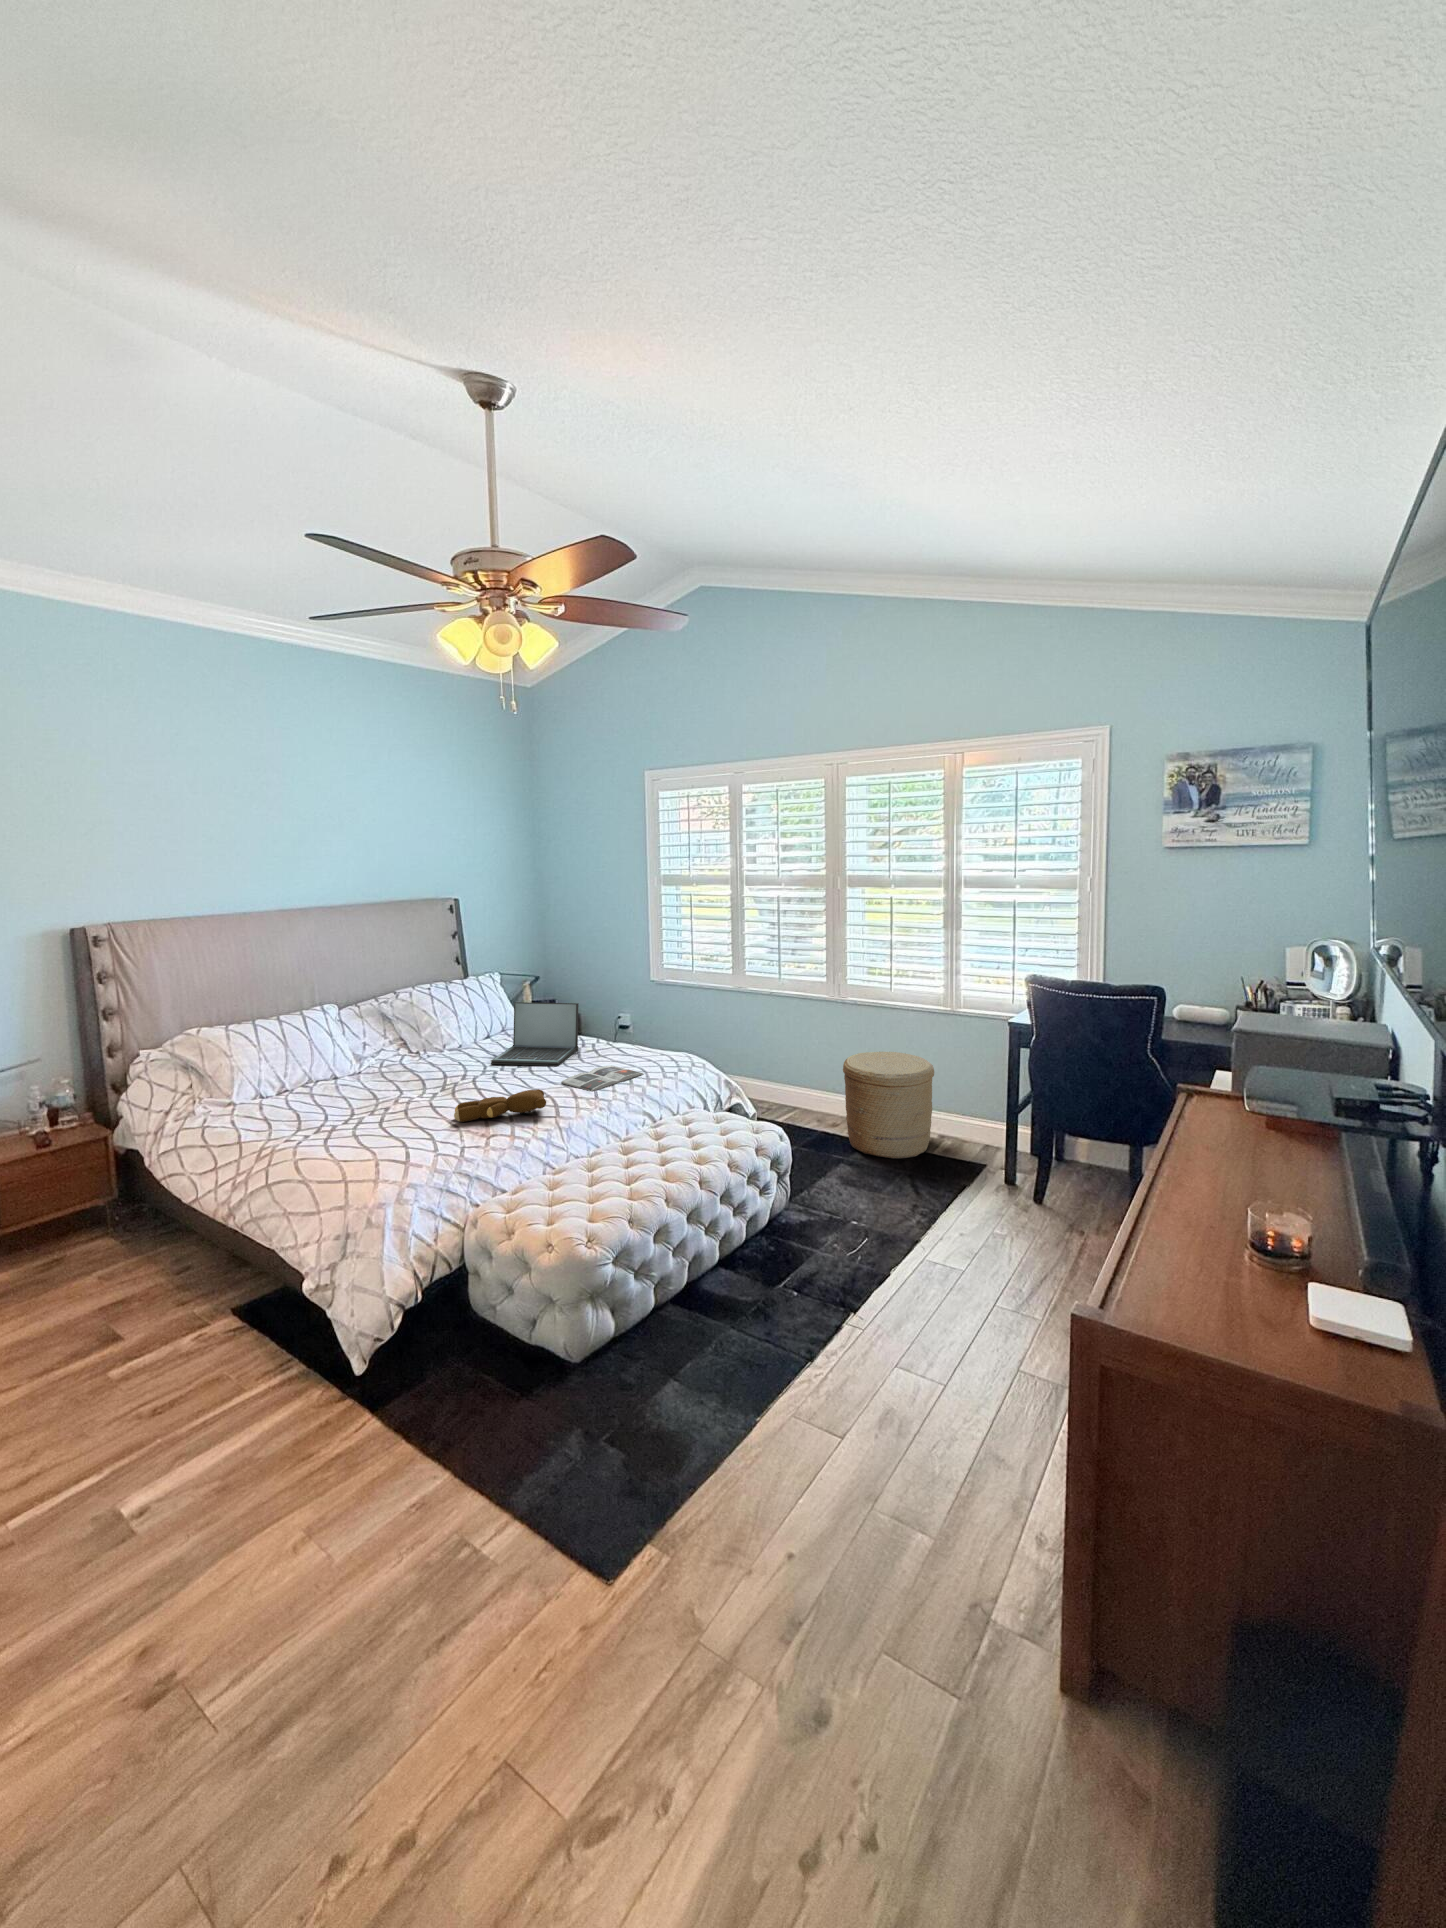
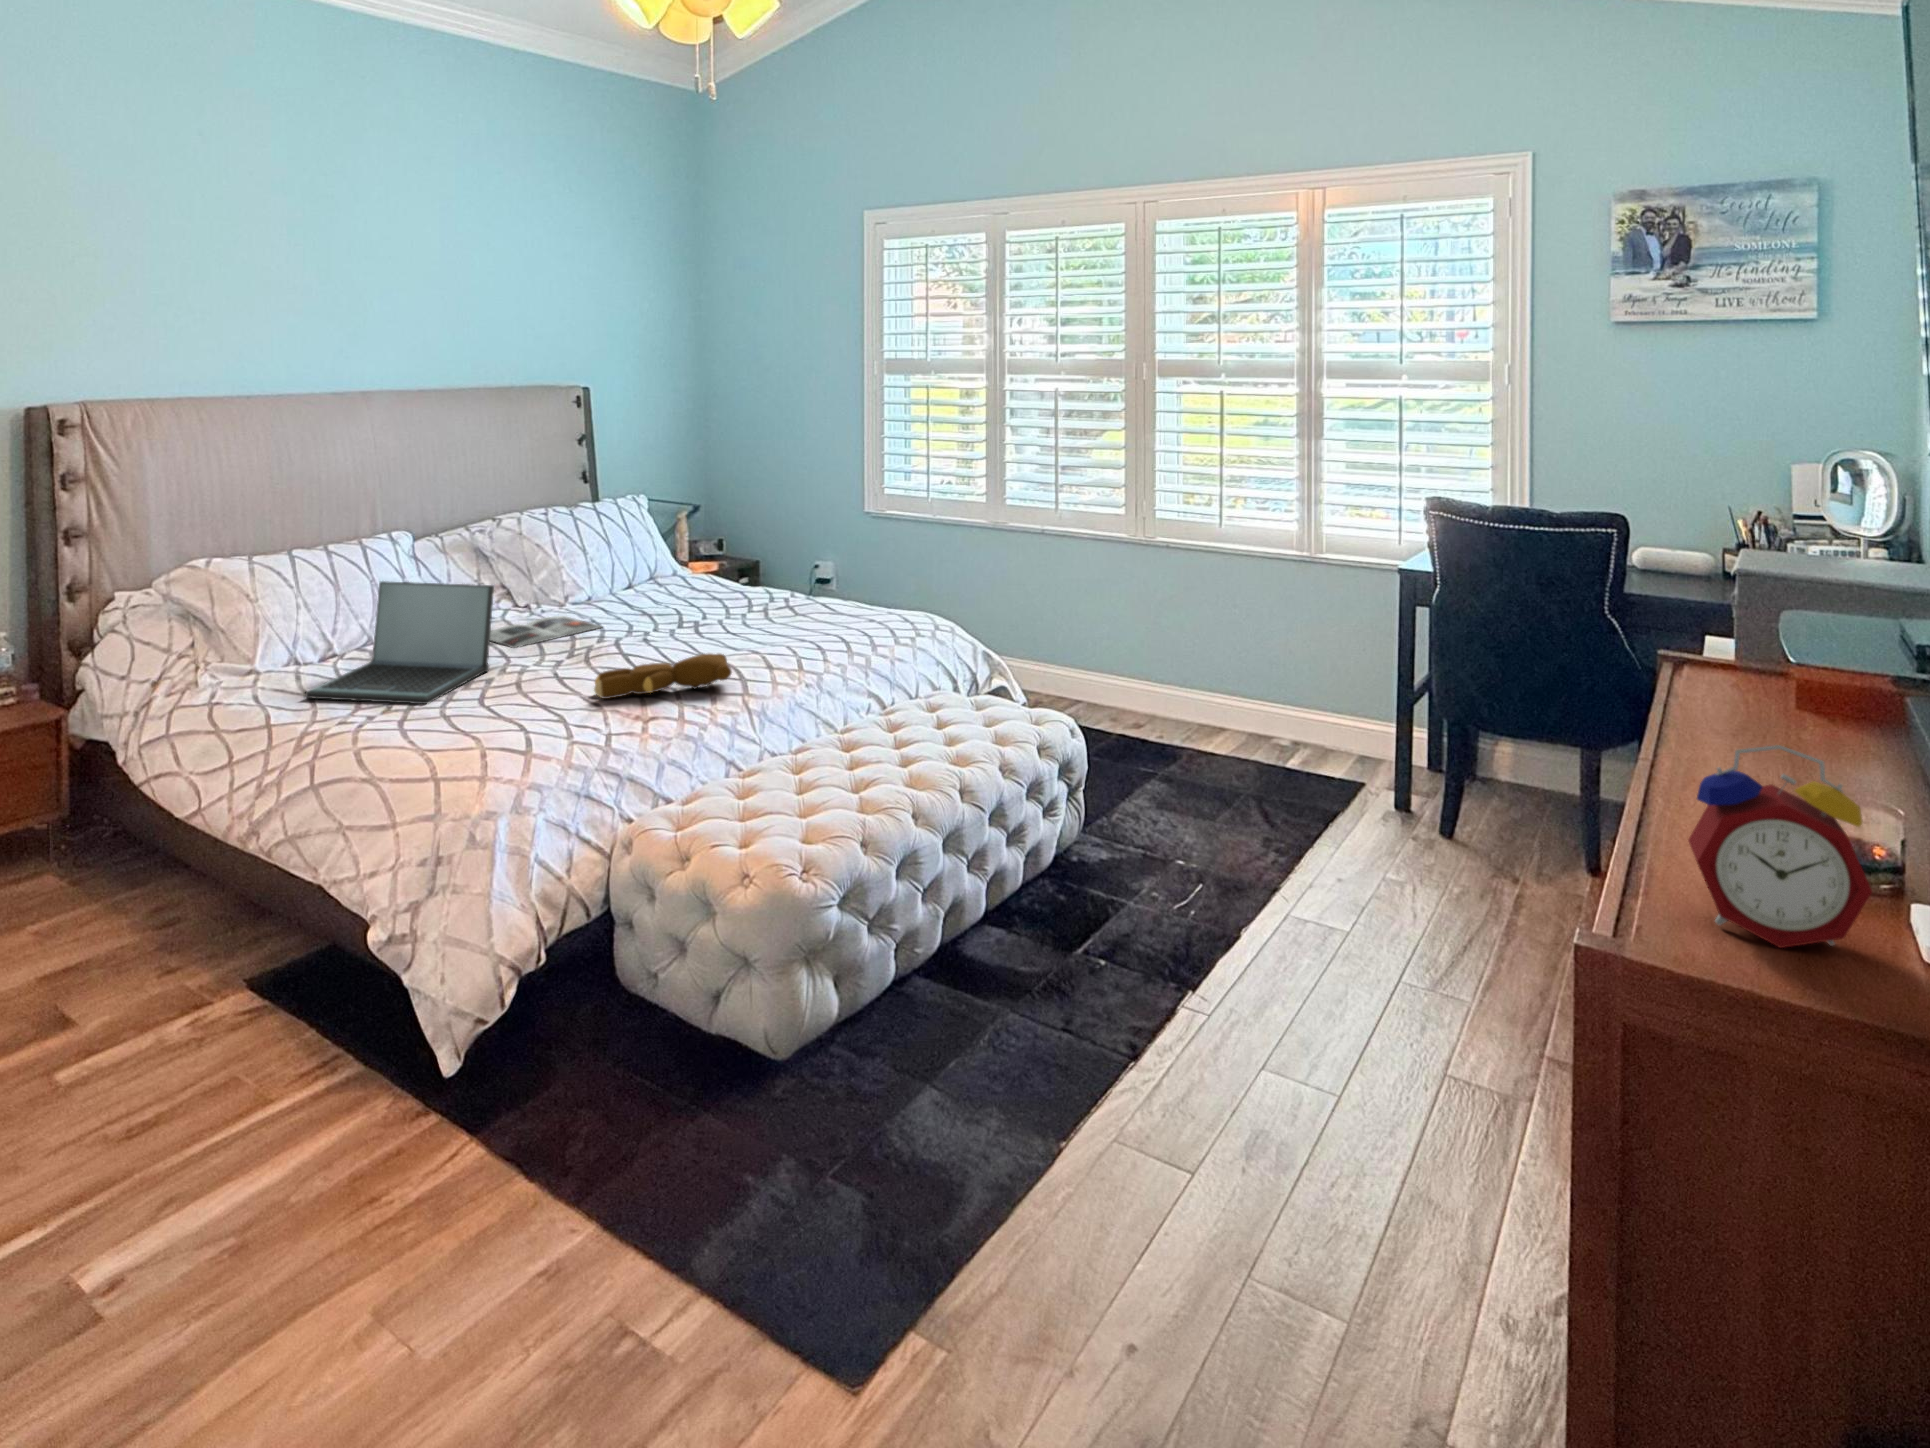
laptop: present [491,1002,579,1066] -> present [306,581,494,704]
woven basket: present [843,1052,934,1158] -> none [1154,615,1287,771]
magazine: present [561,1065,643,1092] -> present [490,616,601,648]
alarm clock: none [1144,1192,1261,1326] -> present [1688,745,1872,948]

